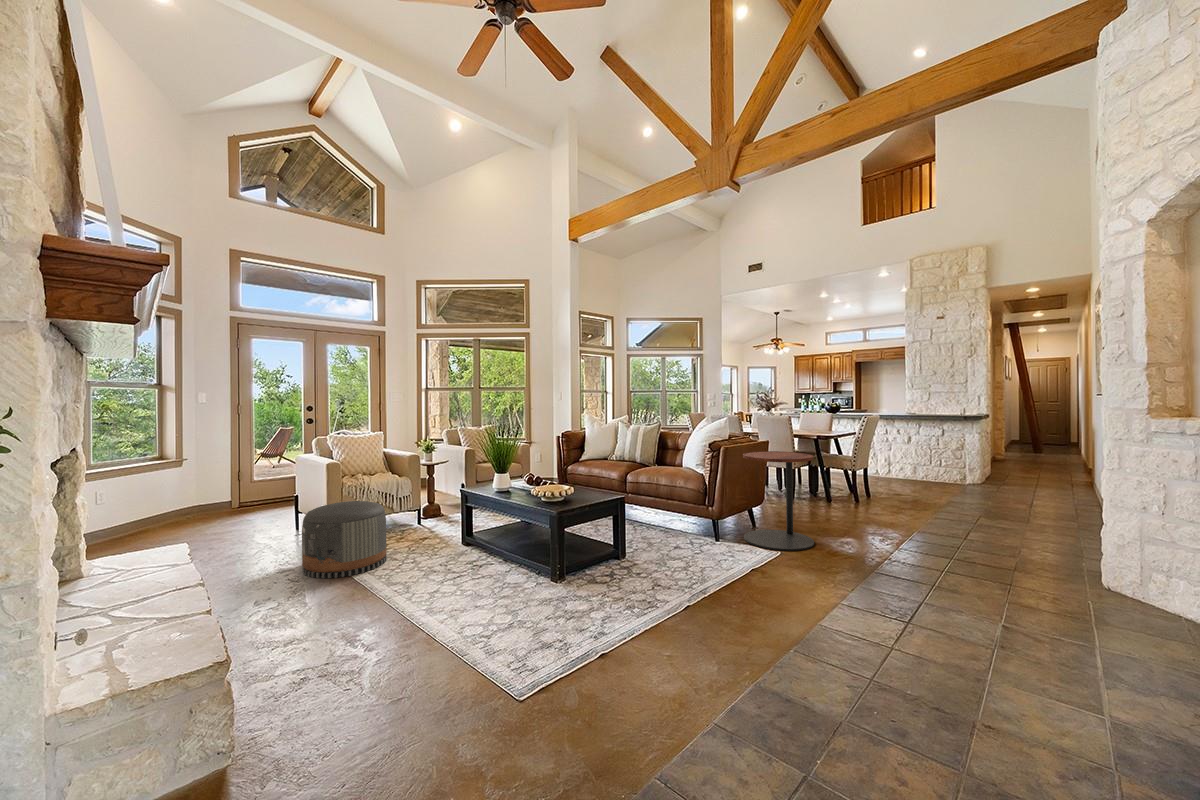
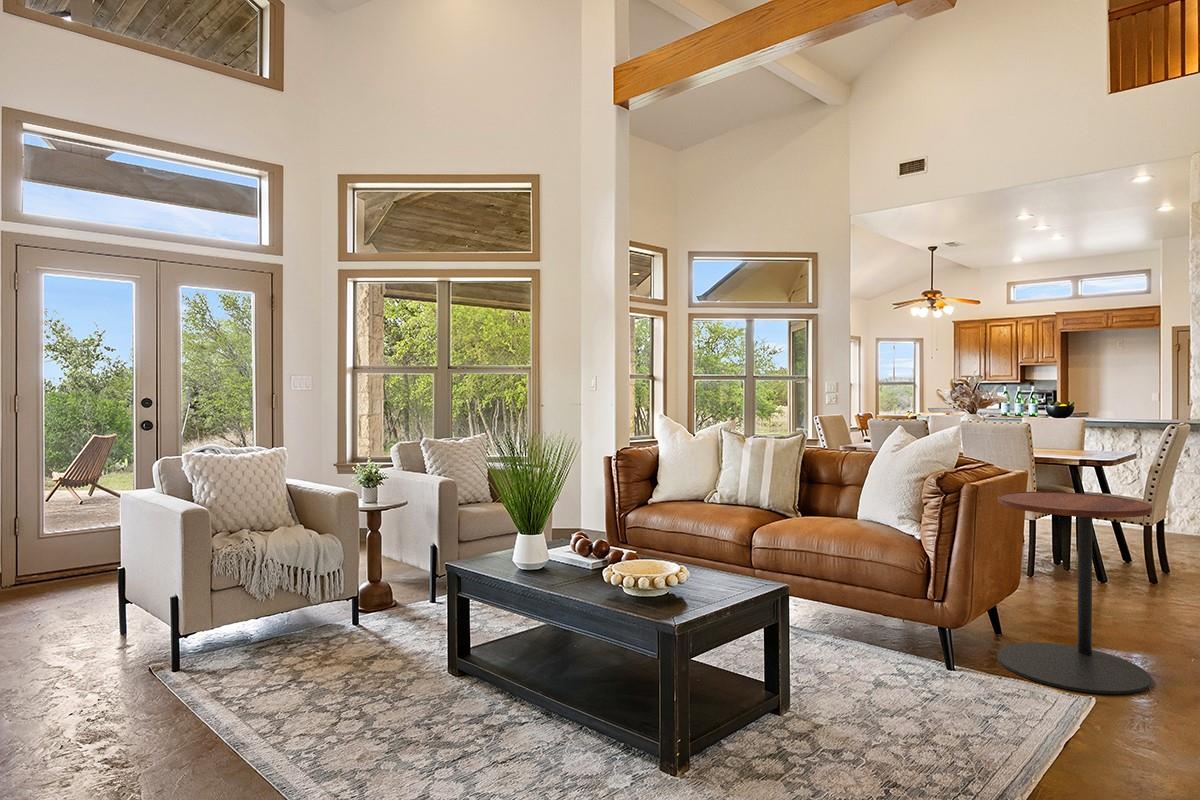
pouf: present [302,501,387,578] -> none [132,589,304,759]

